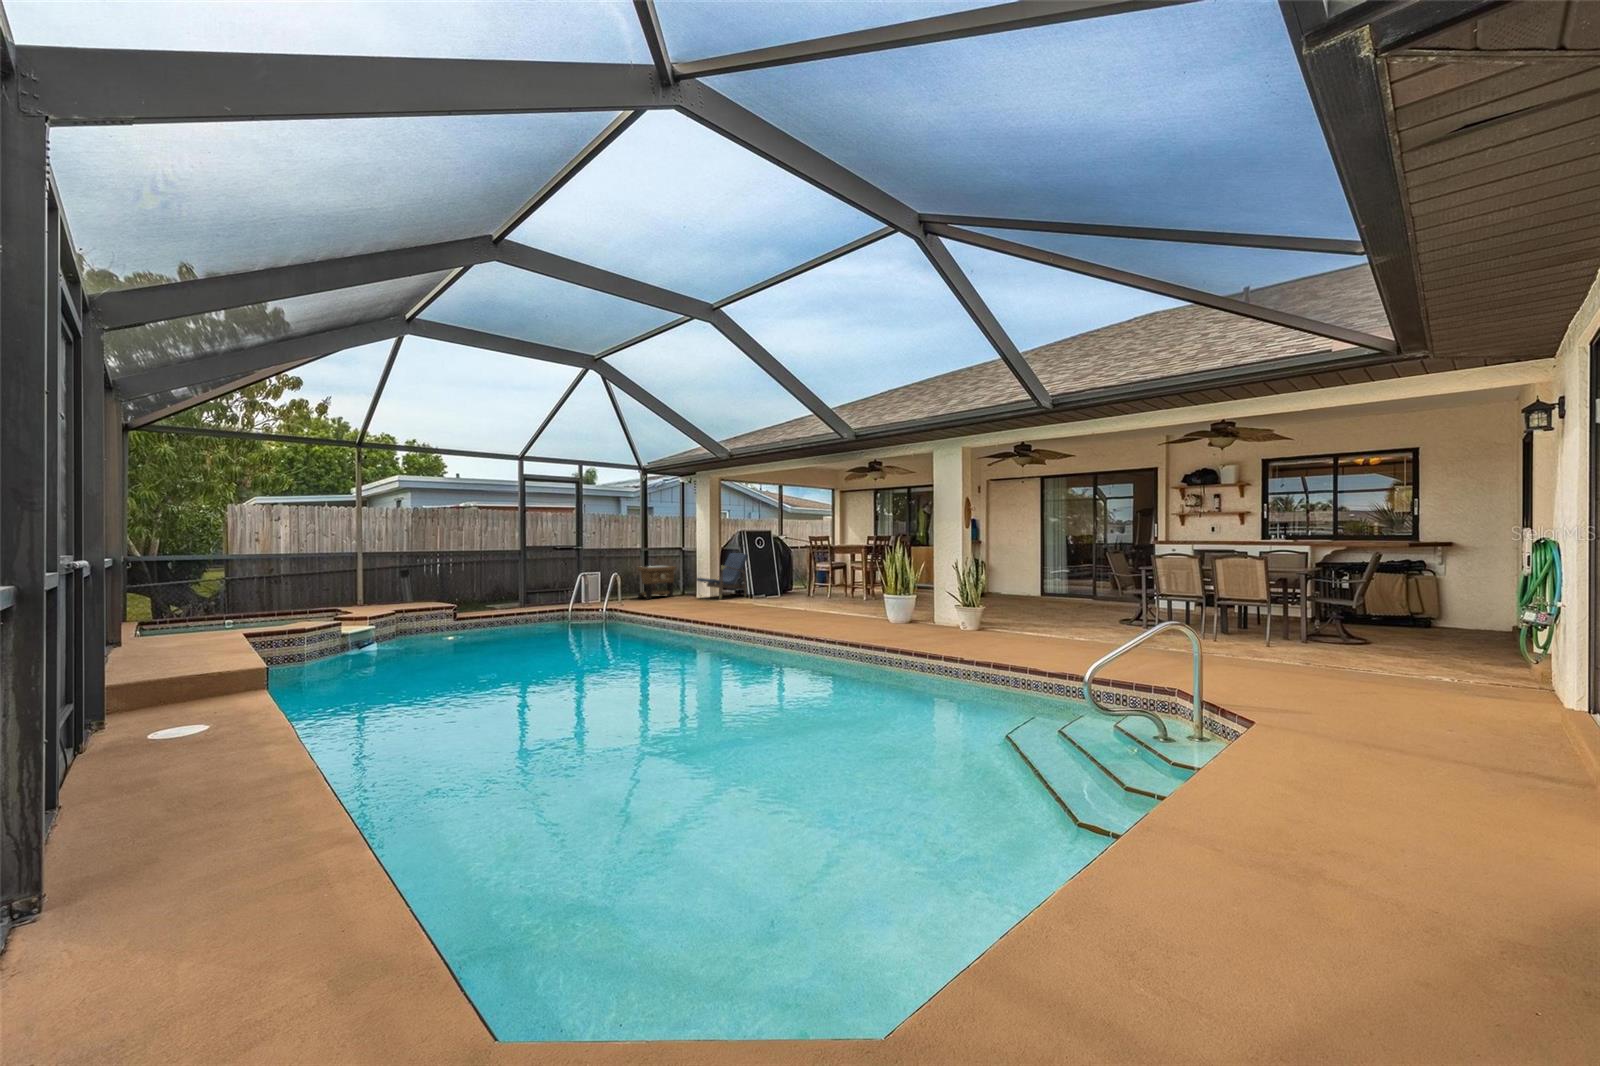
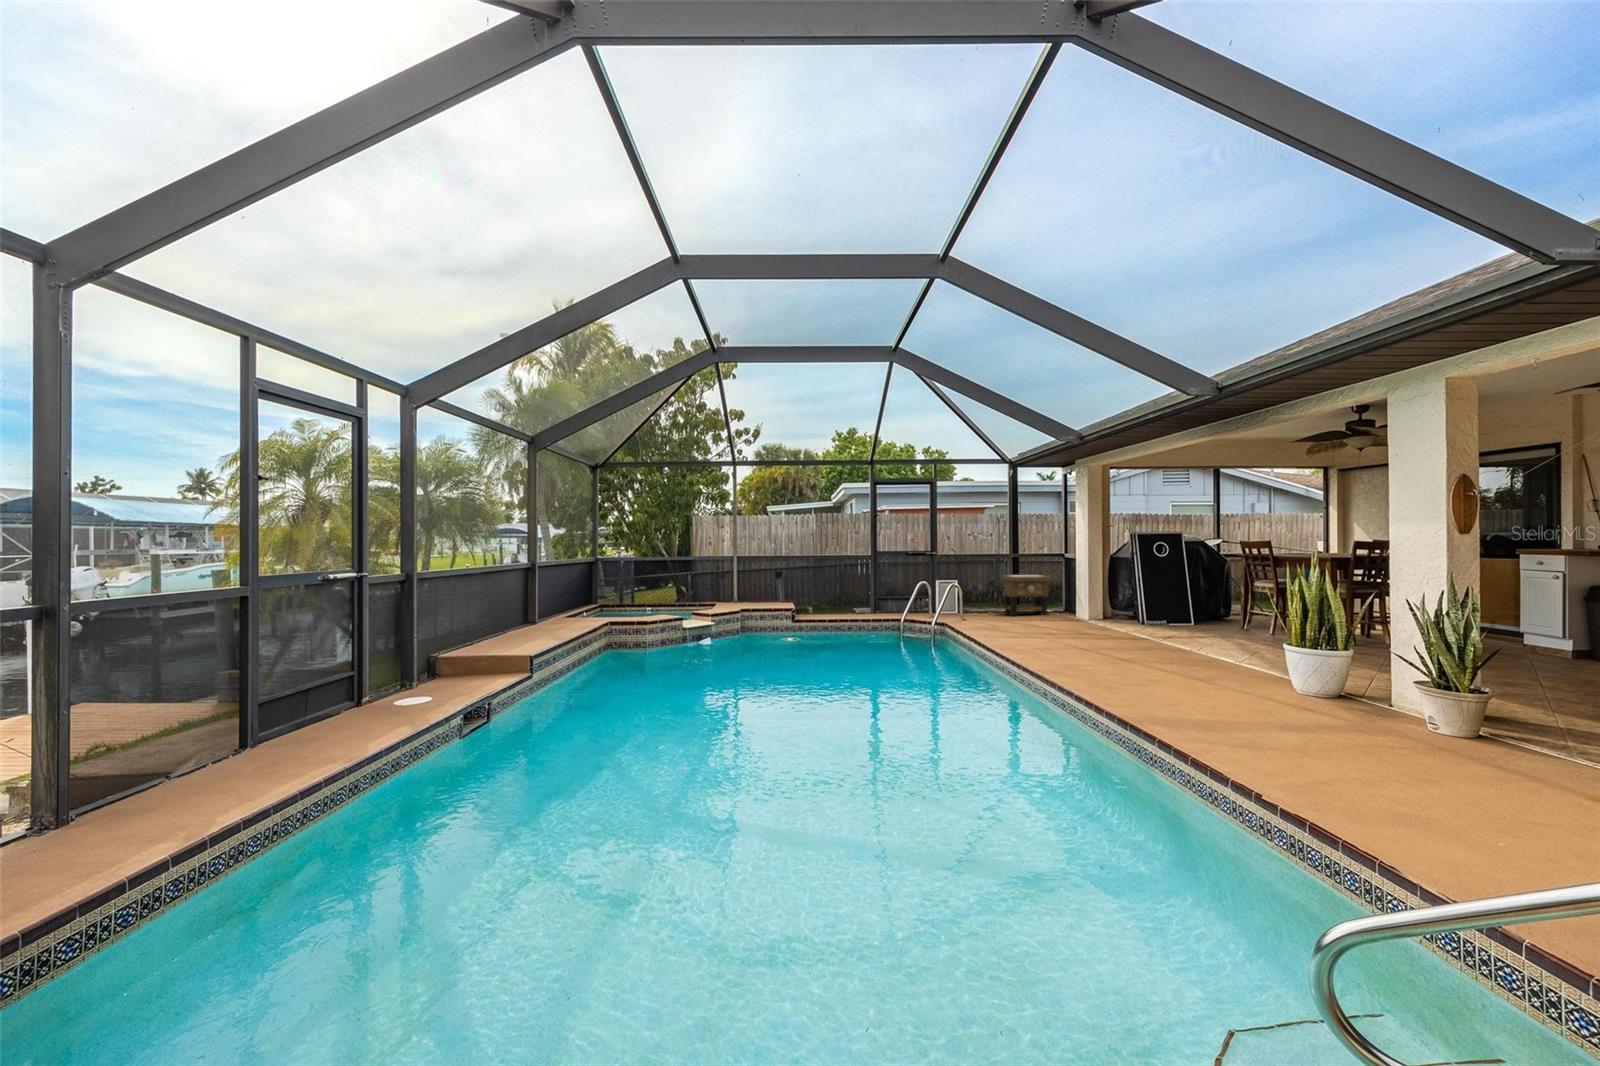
lounge chair: present [697,553,748,598] -> none [1066,562,1138,623]

